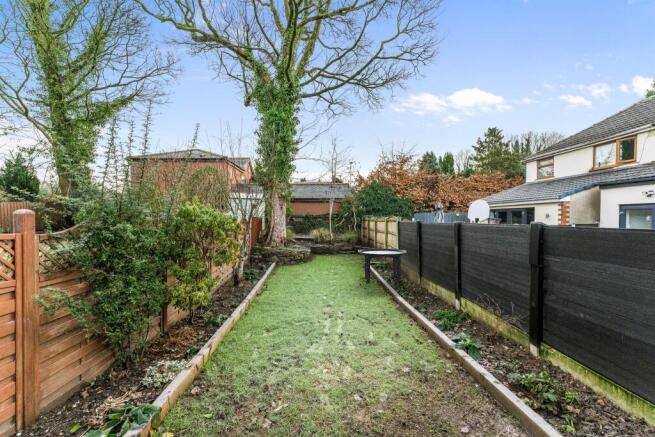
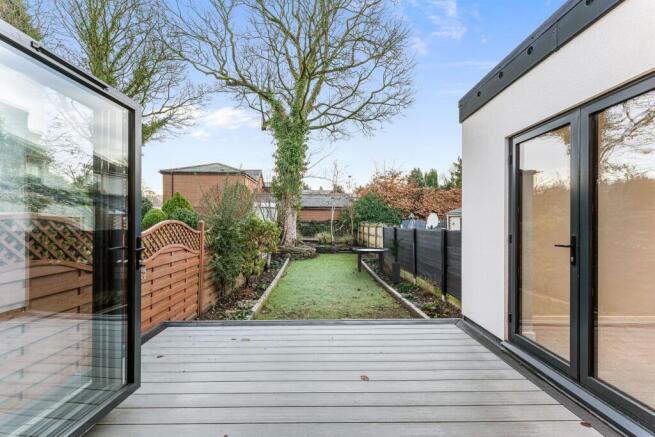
potted plant: none [411,237,440,303] -> present [388,238,406,283]

